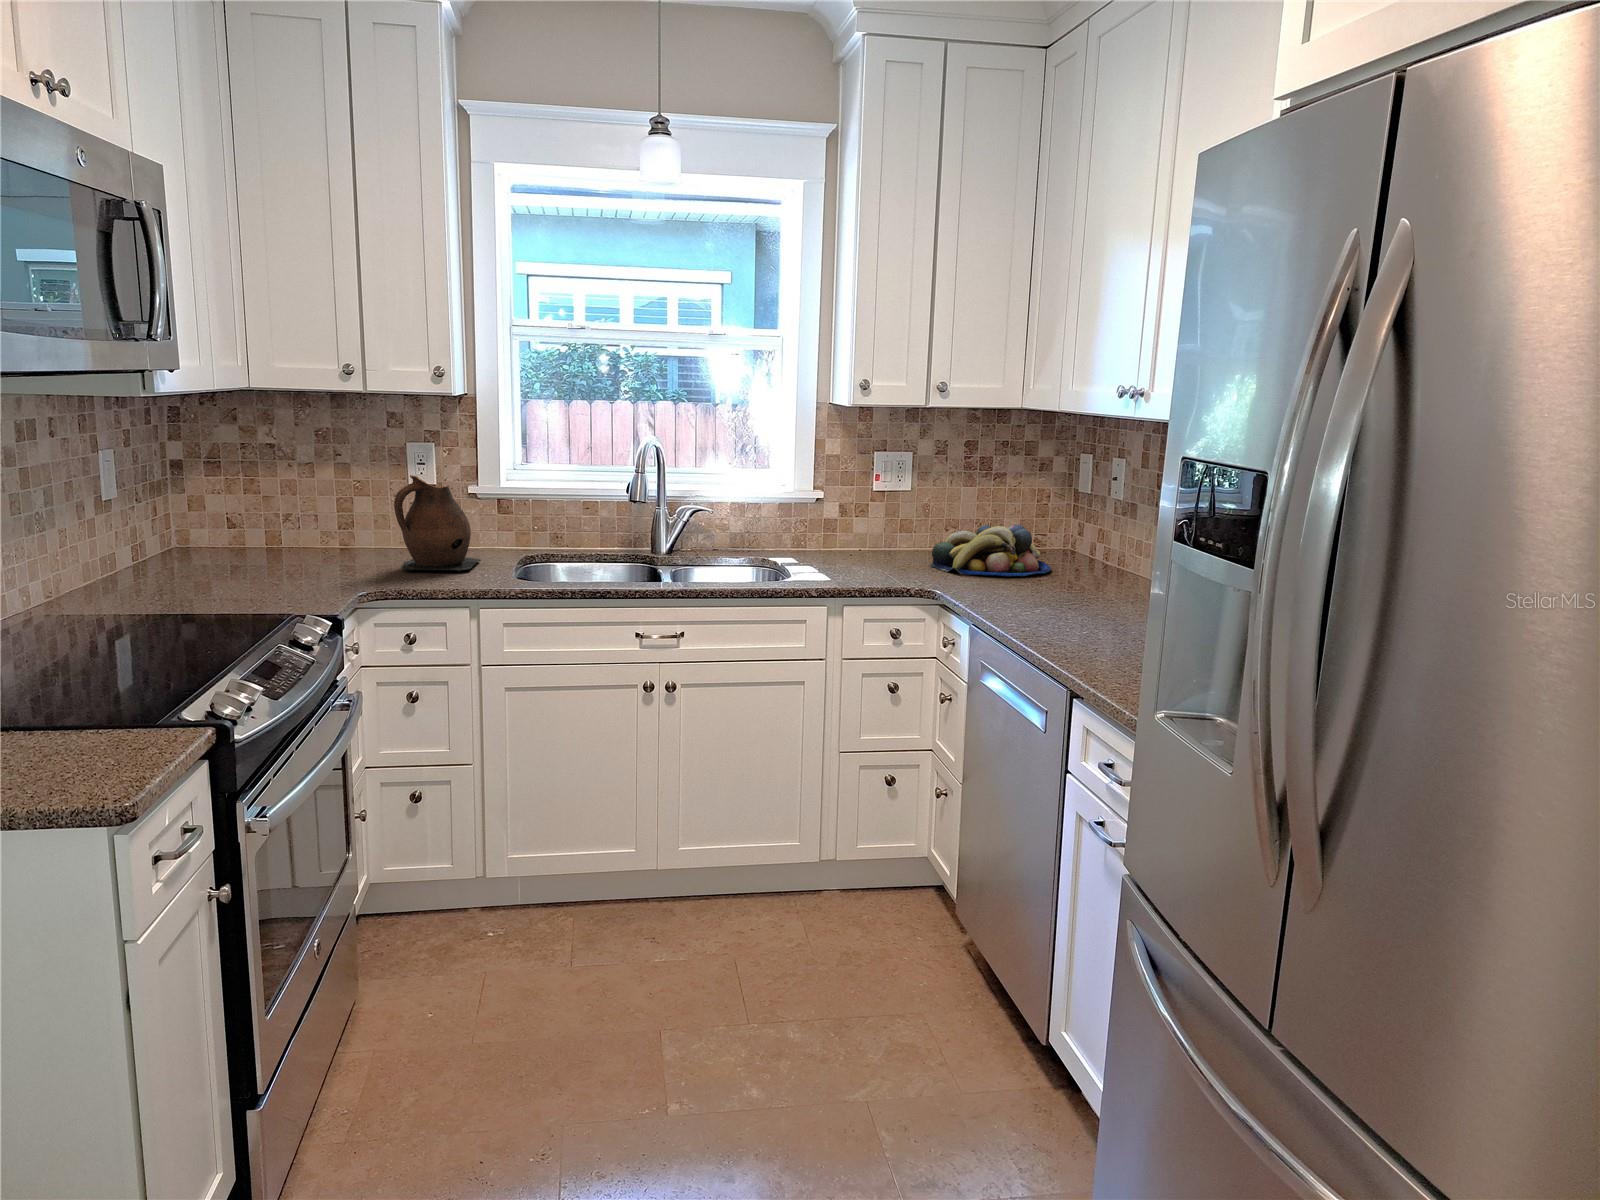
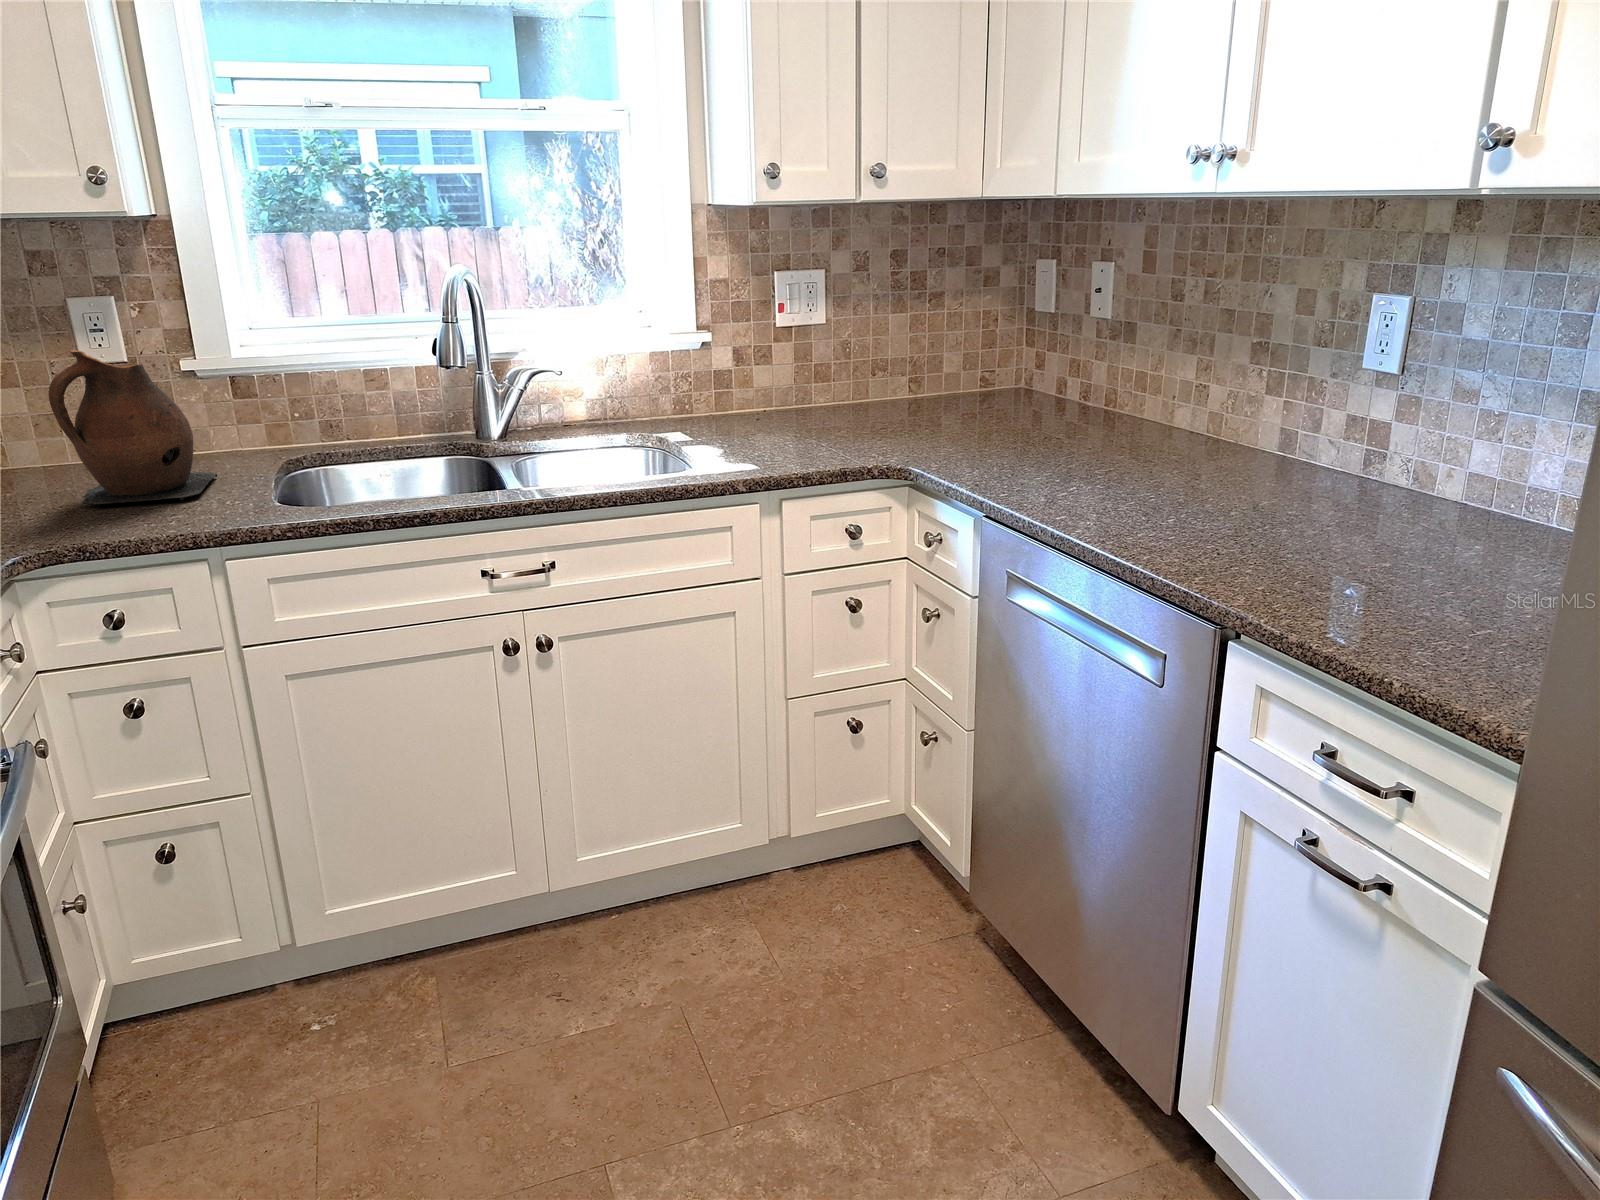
fruit bowl: present [930,524,1051,576] -> none [870,361,1029,437]

